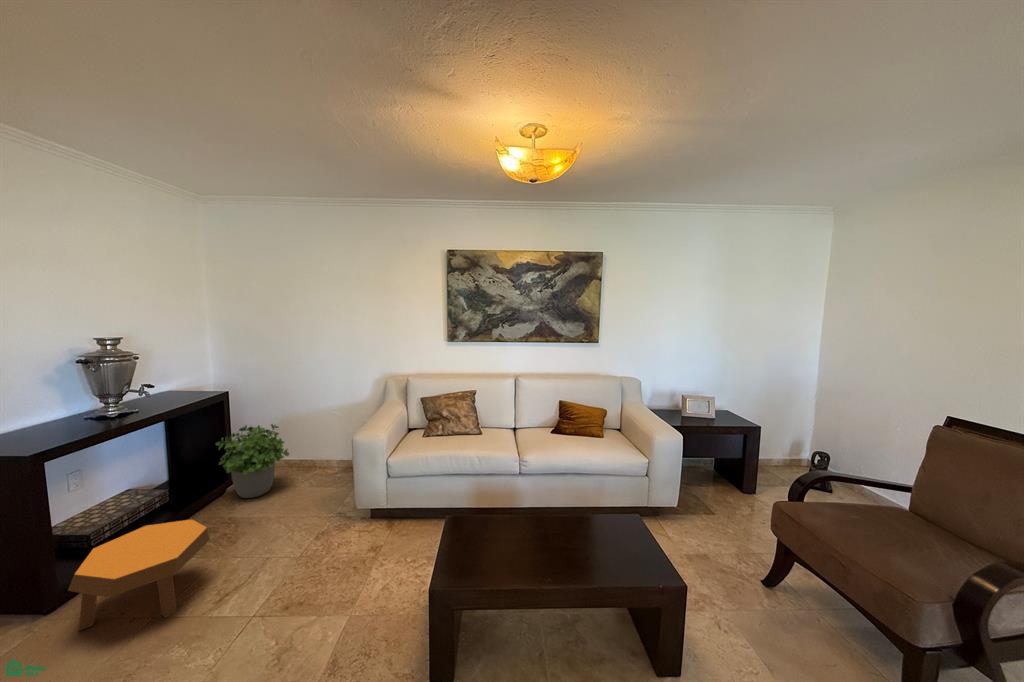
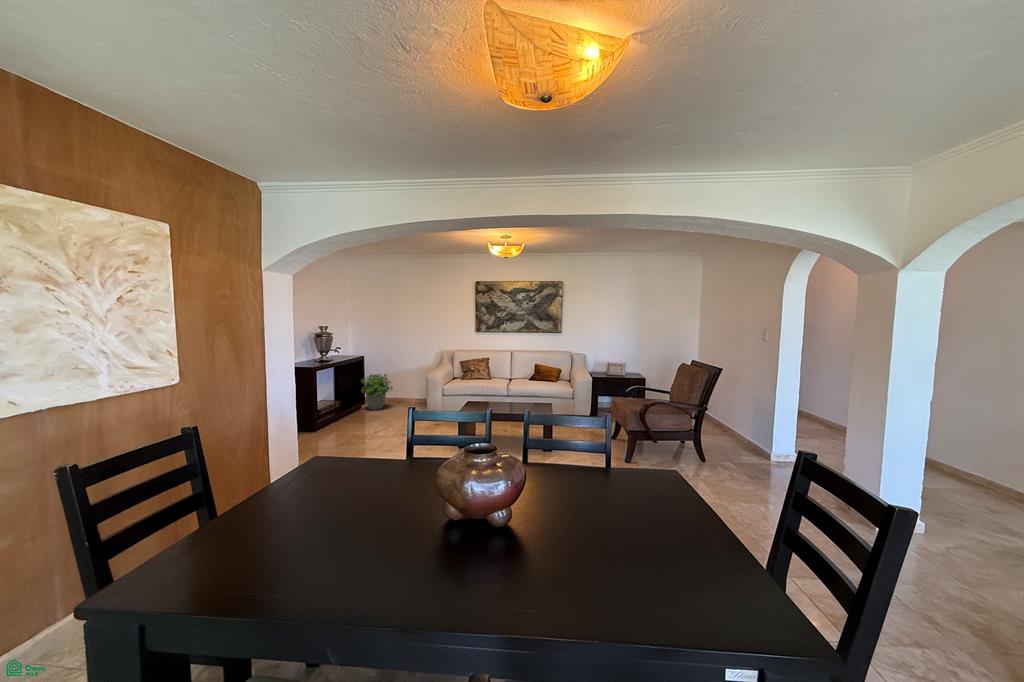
footstool: present [68,520,210,631] -> none [333,403,373,433]

